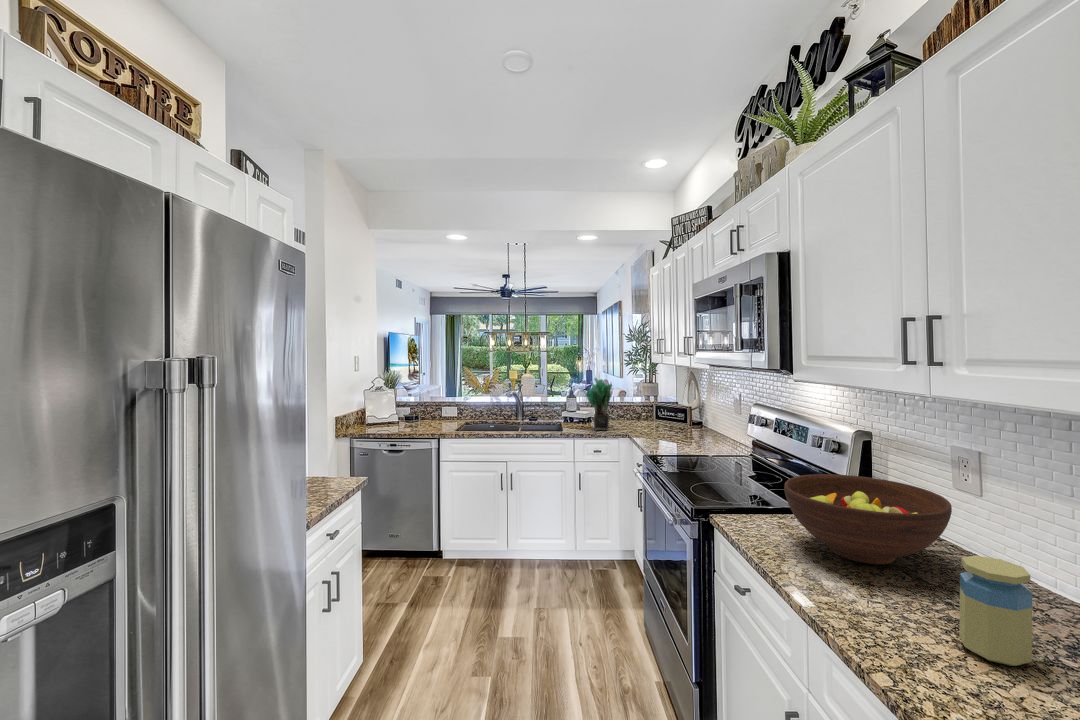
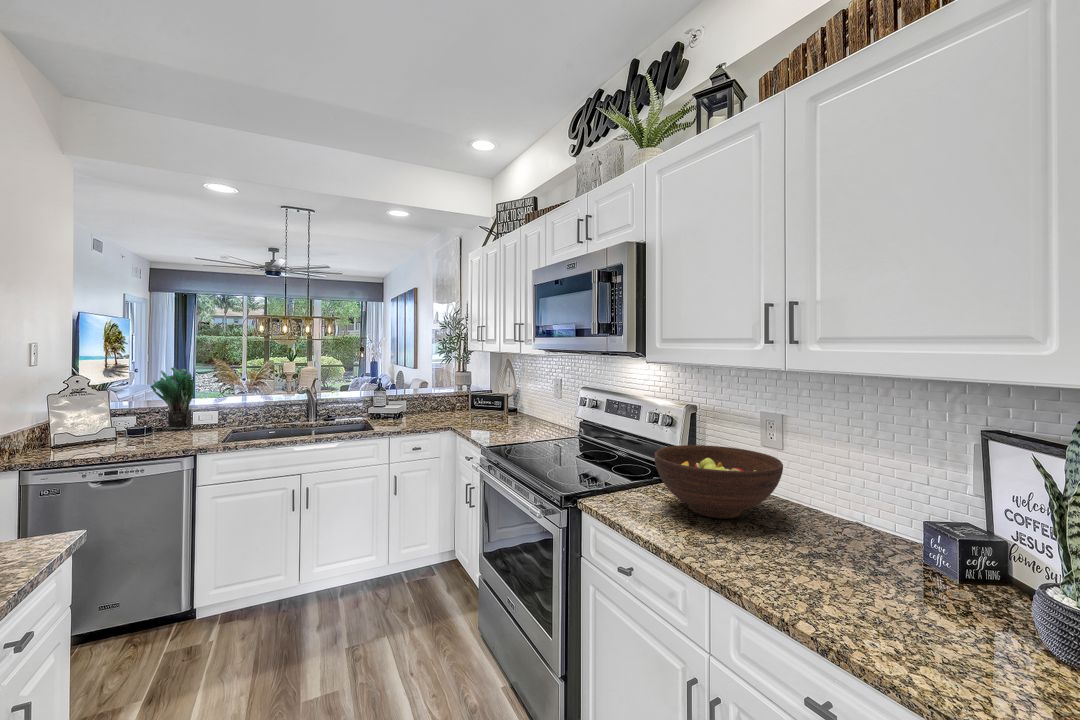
potted plant: present [586,378,612,430] -> present [151,367,194,430]
jar: present [959,555,1032,666] -> none [819,496,870,578]

